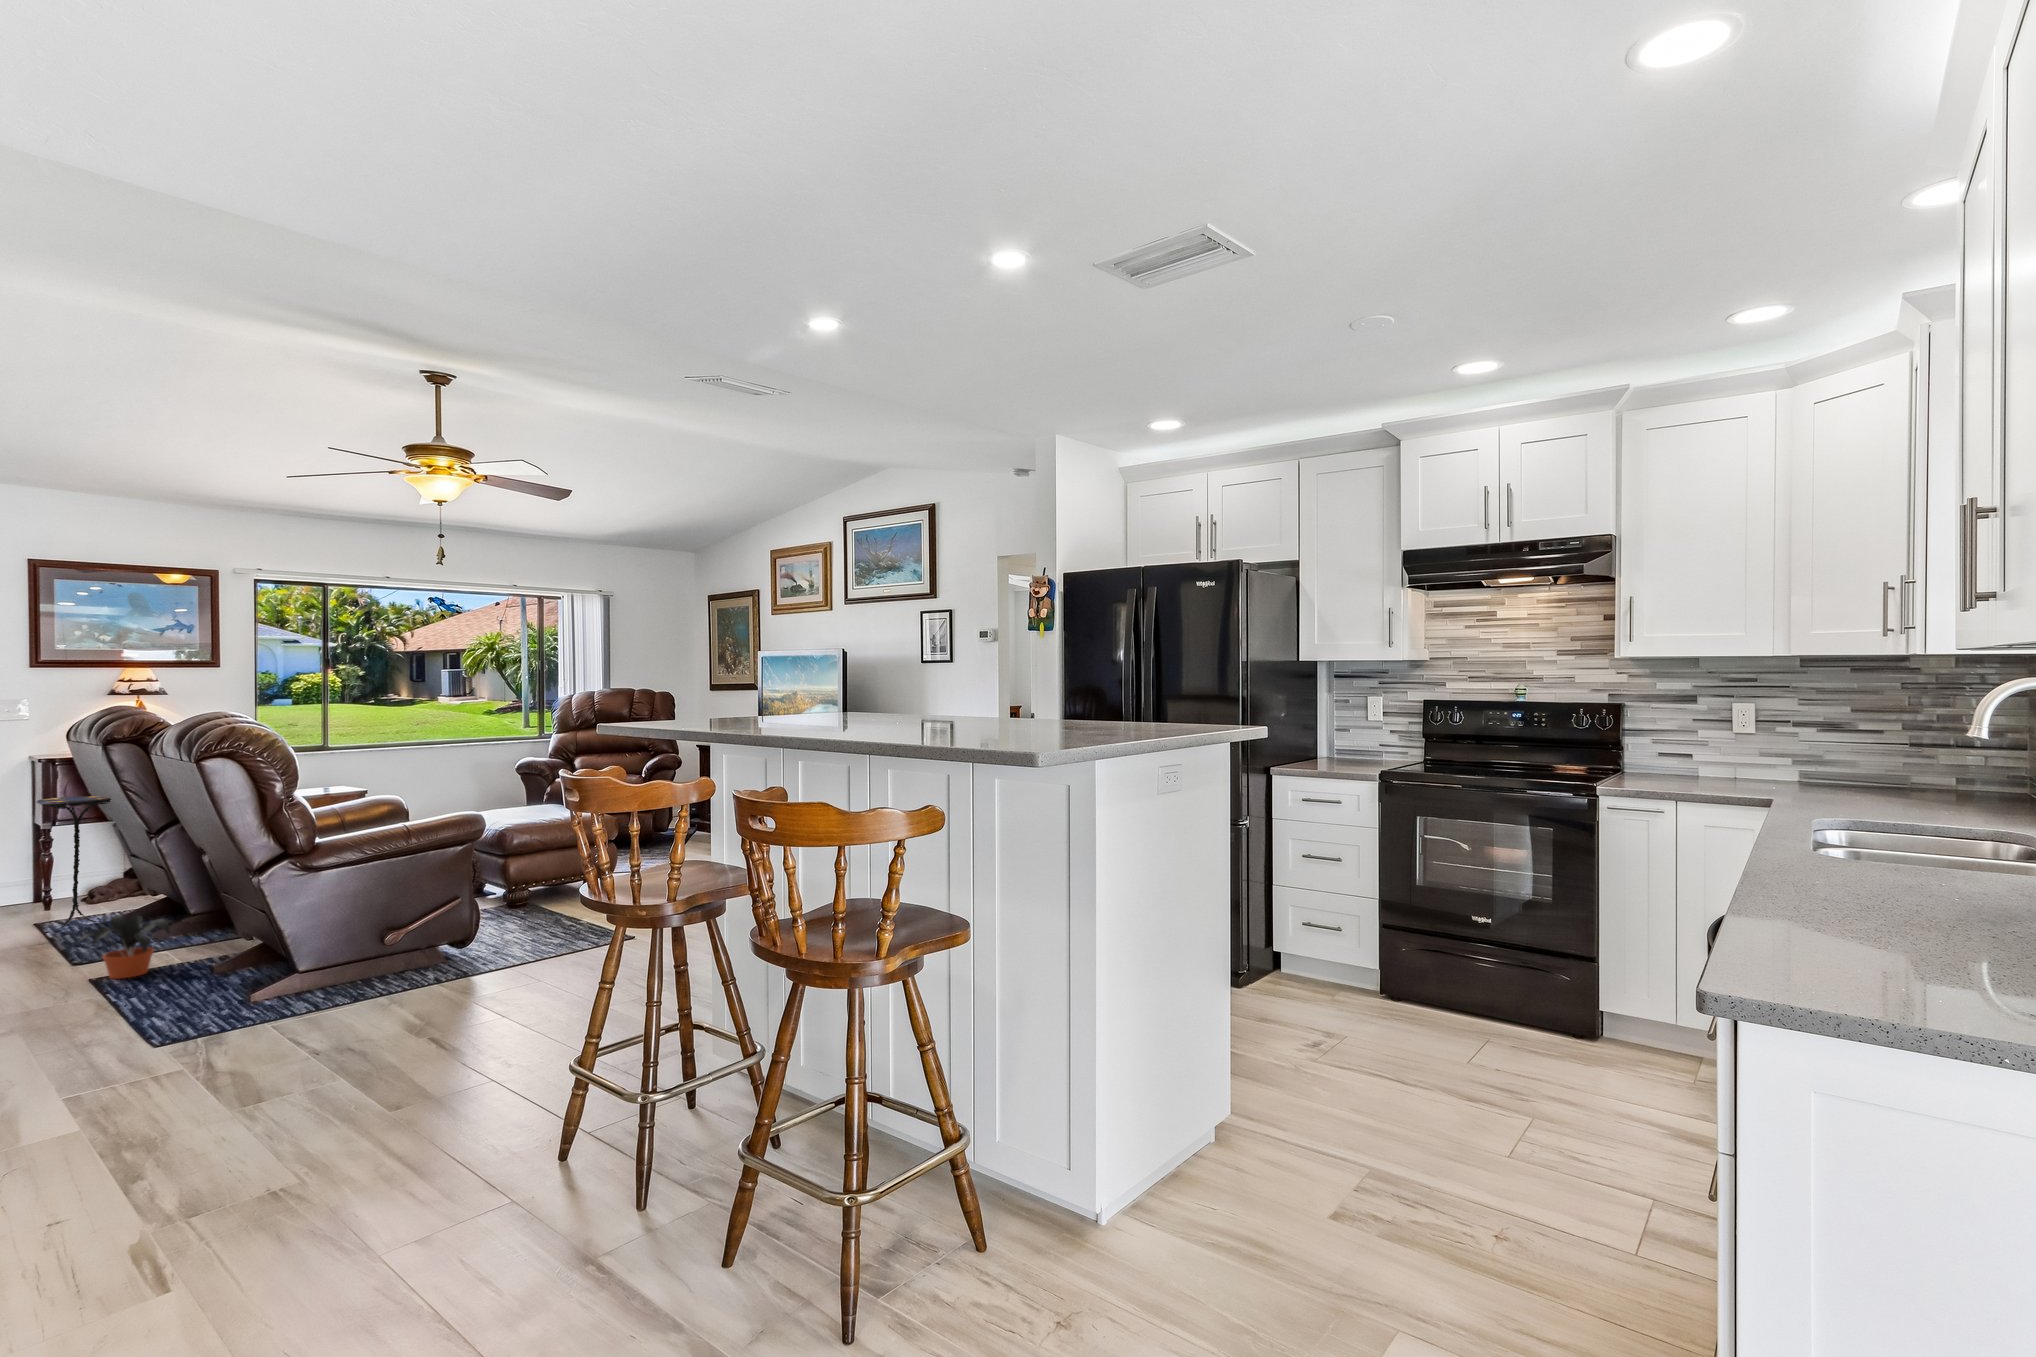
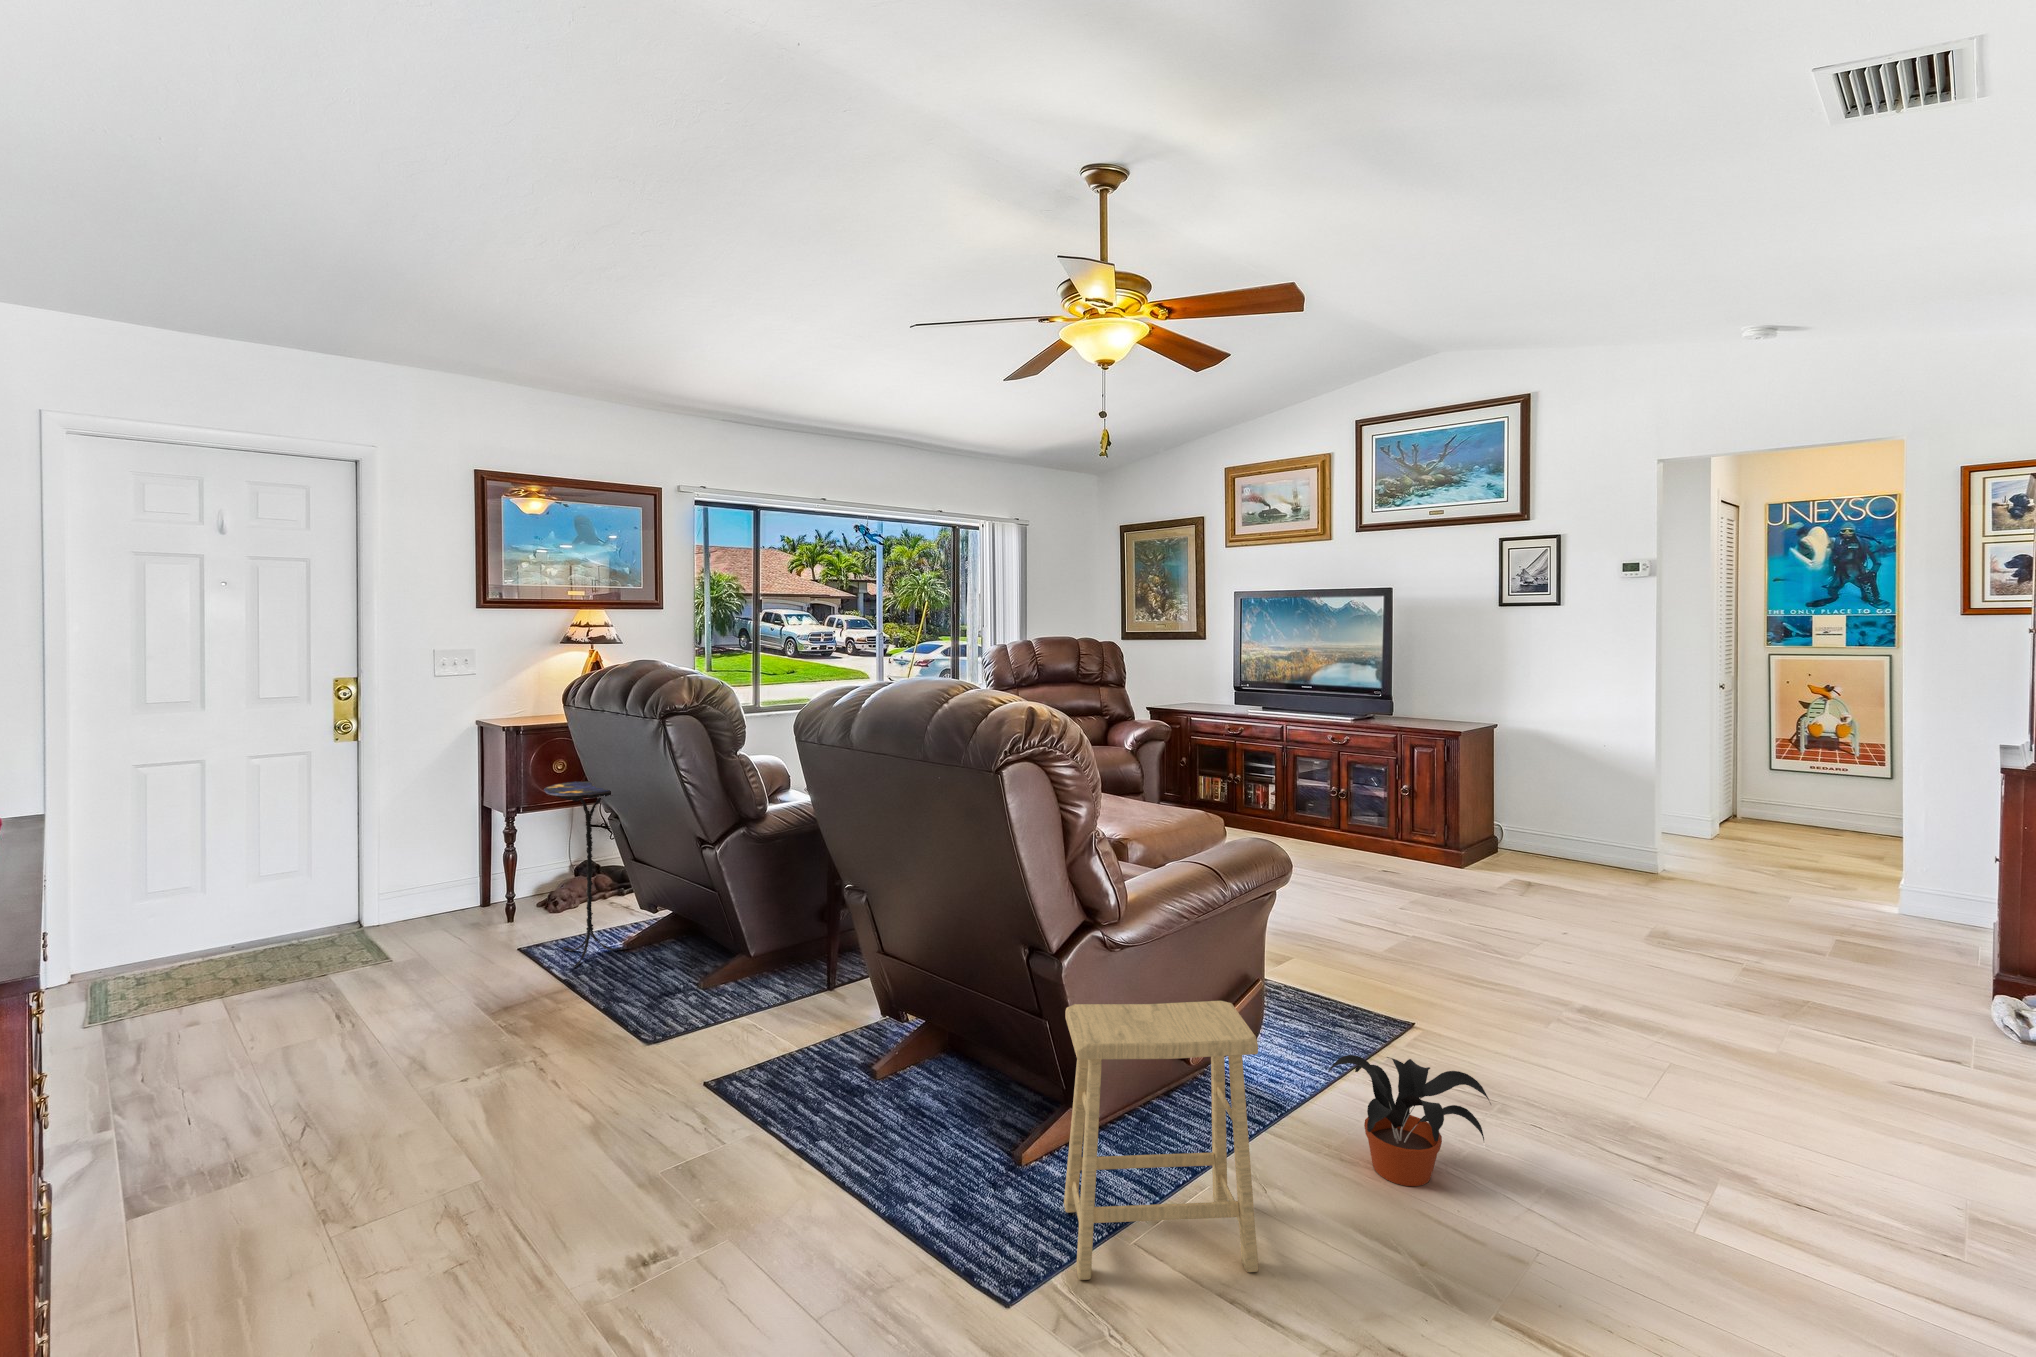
footstool: none [189,889,332,1033] -> present [1064,1001,1258,1280]
potted plant: present [78,915,171,979] -> present [1329,1055,1491,1186]

